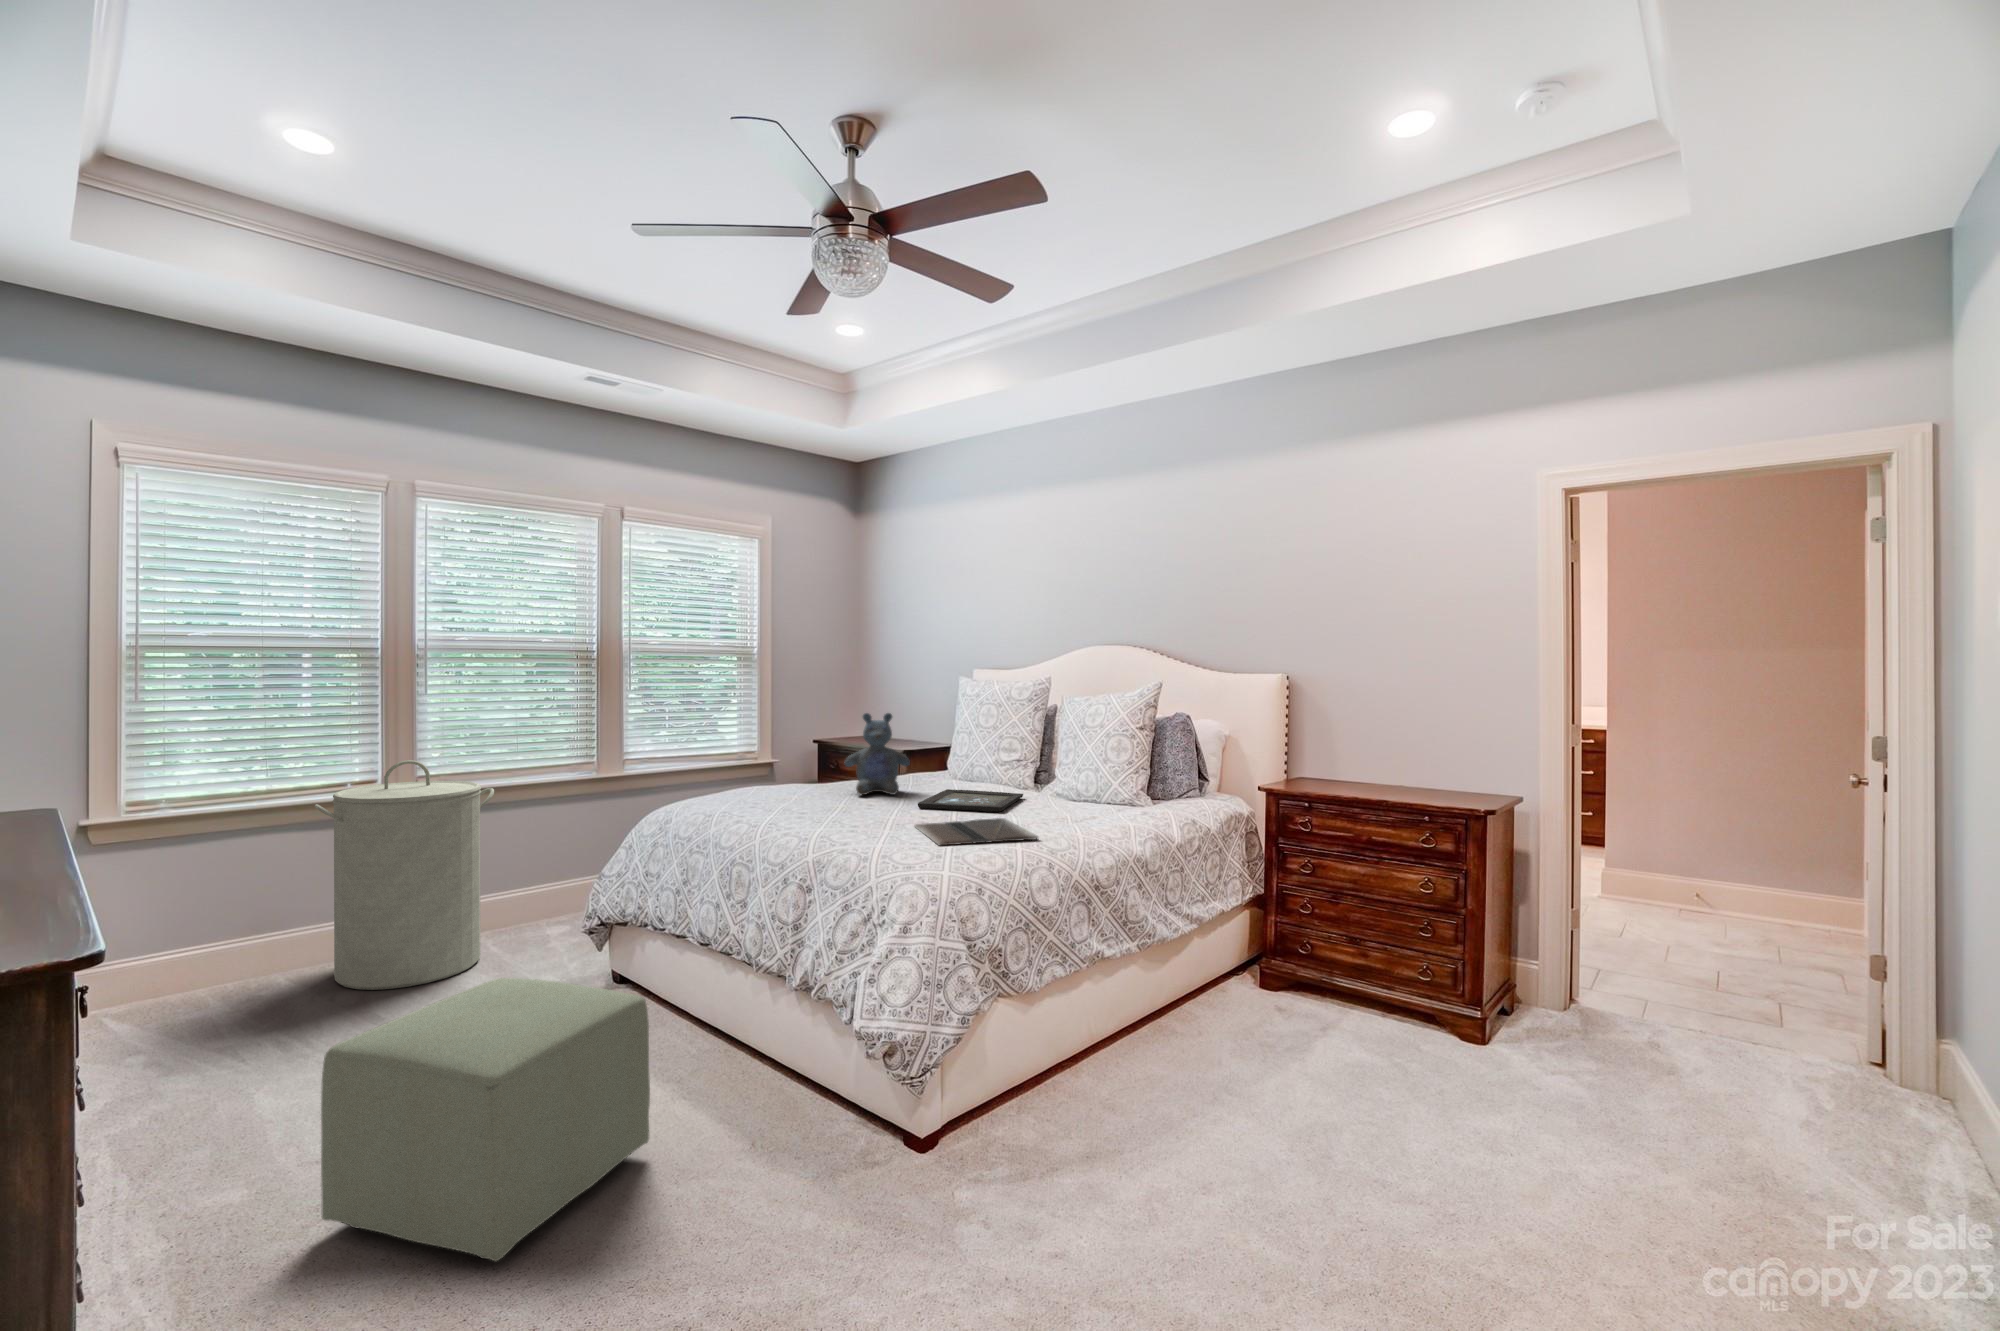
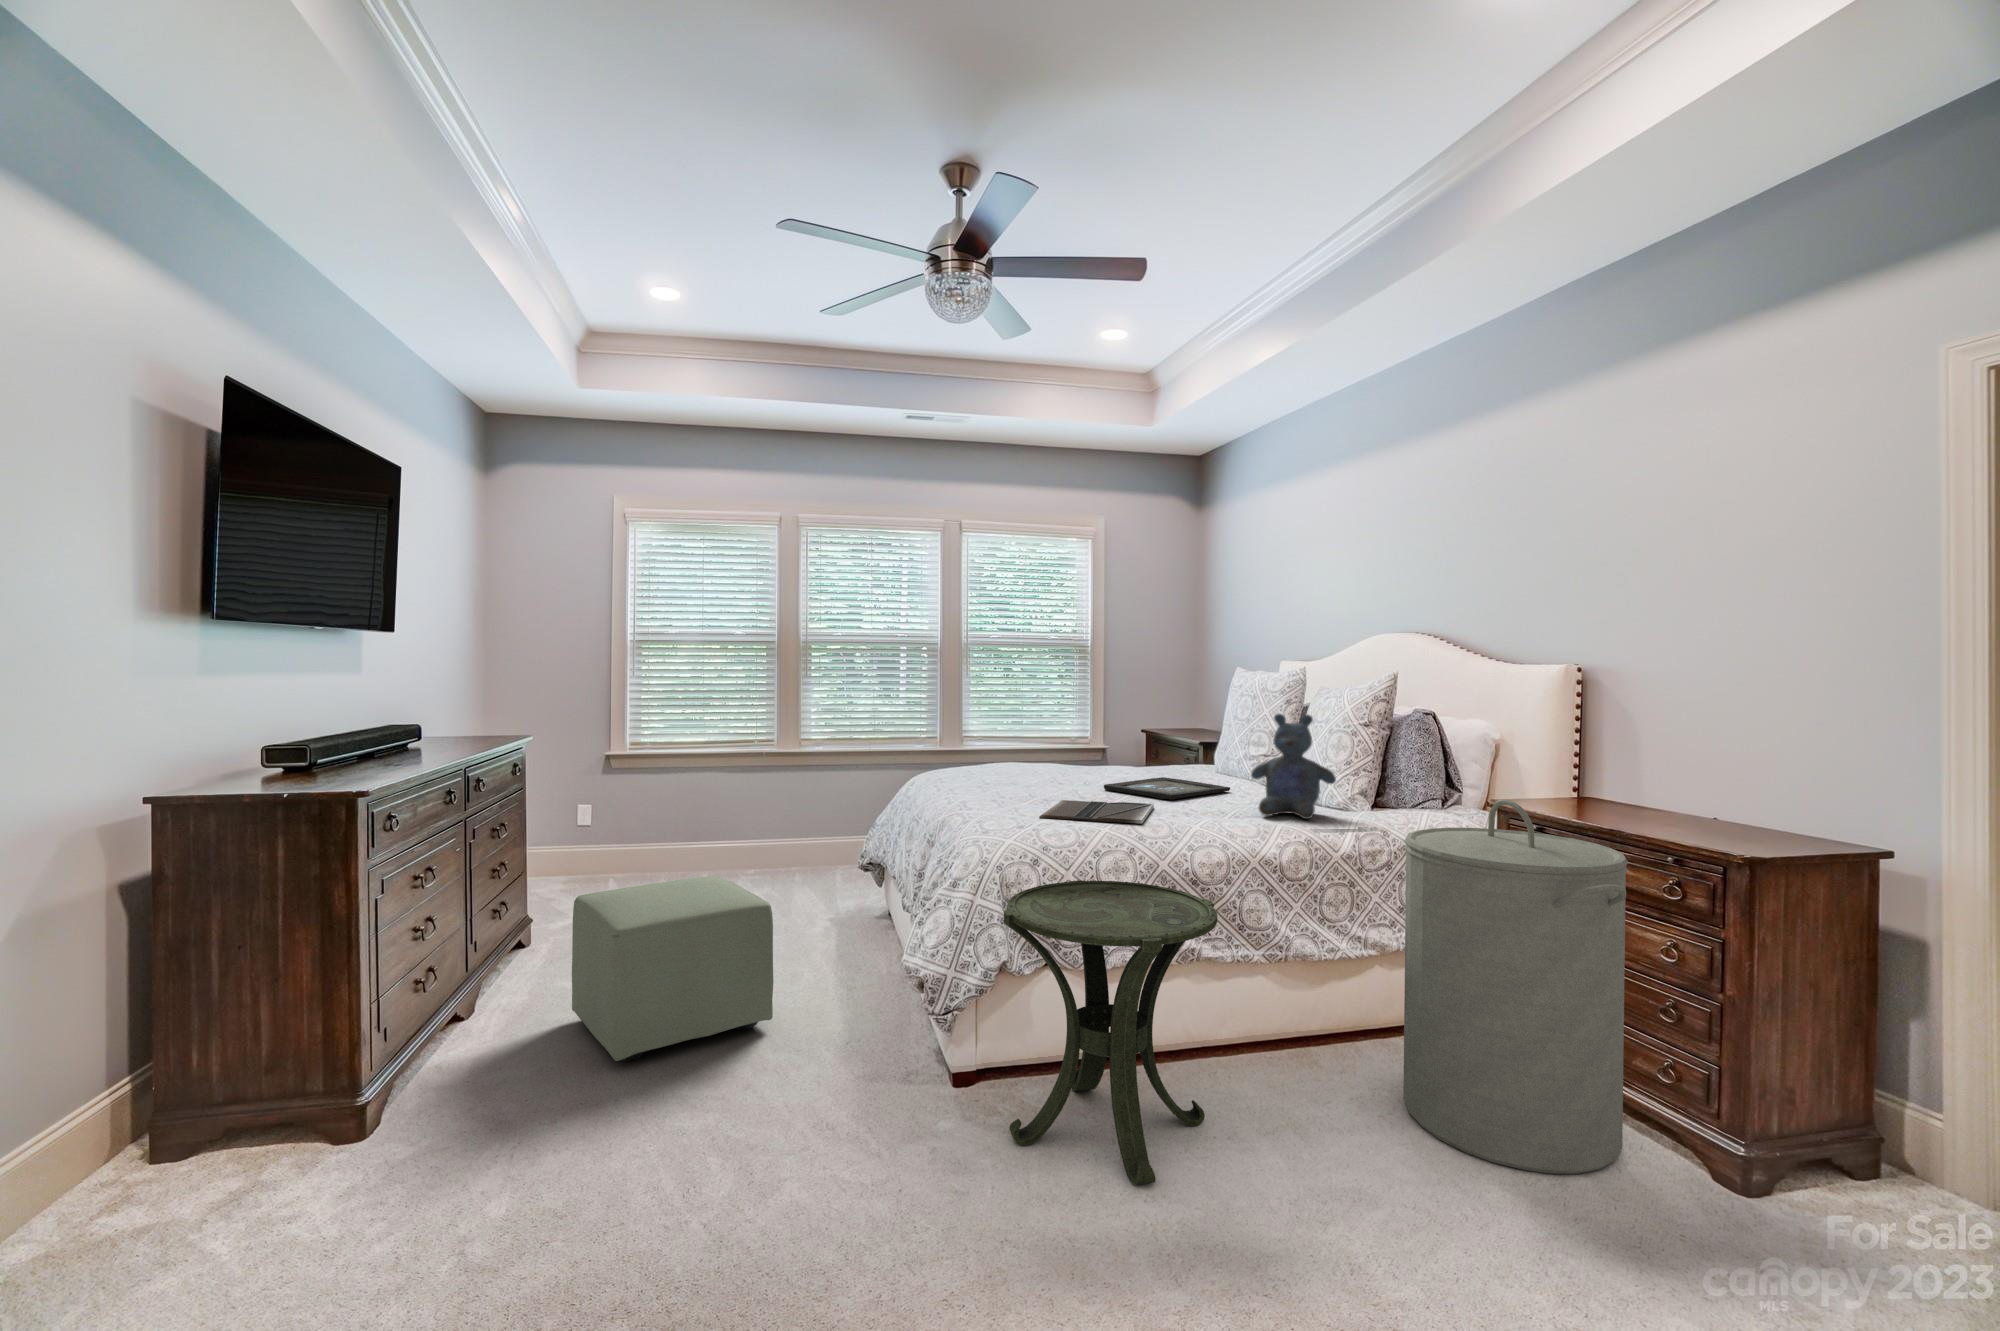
stuffed bear: present [844,713,910,795] -> present [1251,713,1336,819]
laundry hamper: present [314,760,494,990] -> present [1403,799,1628,1174]
side table: none [1005,897,1208,1181] -> present [1004,880,1217,1184]

